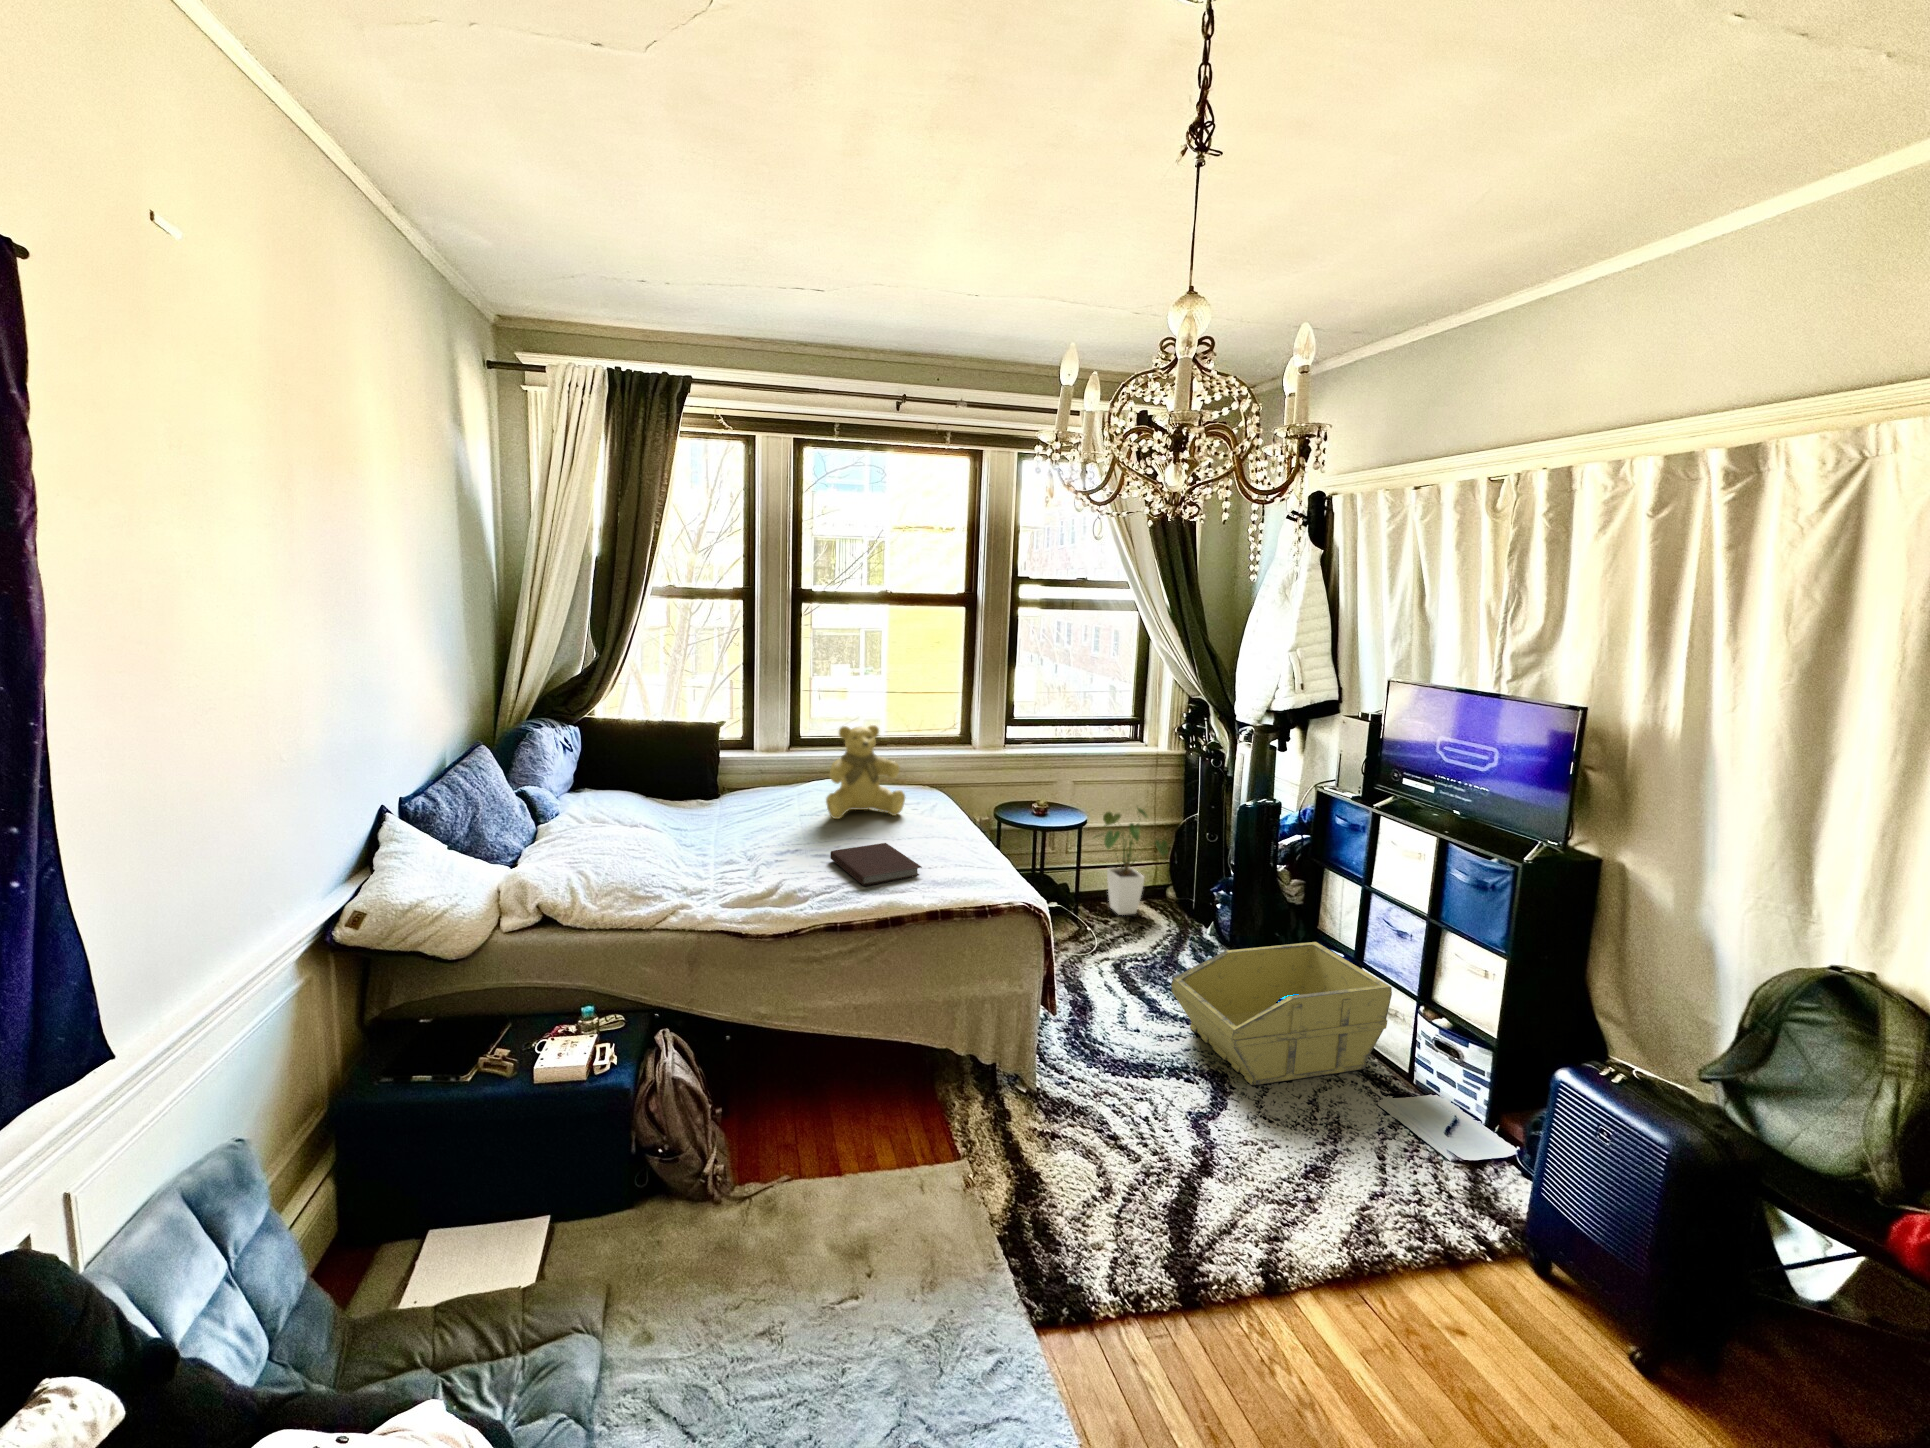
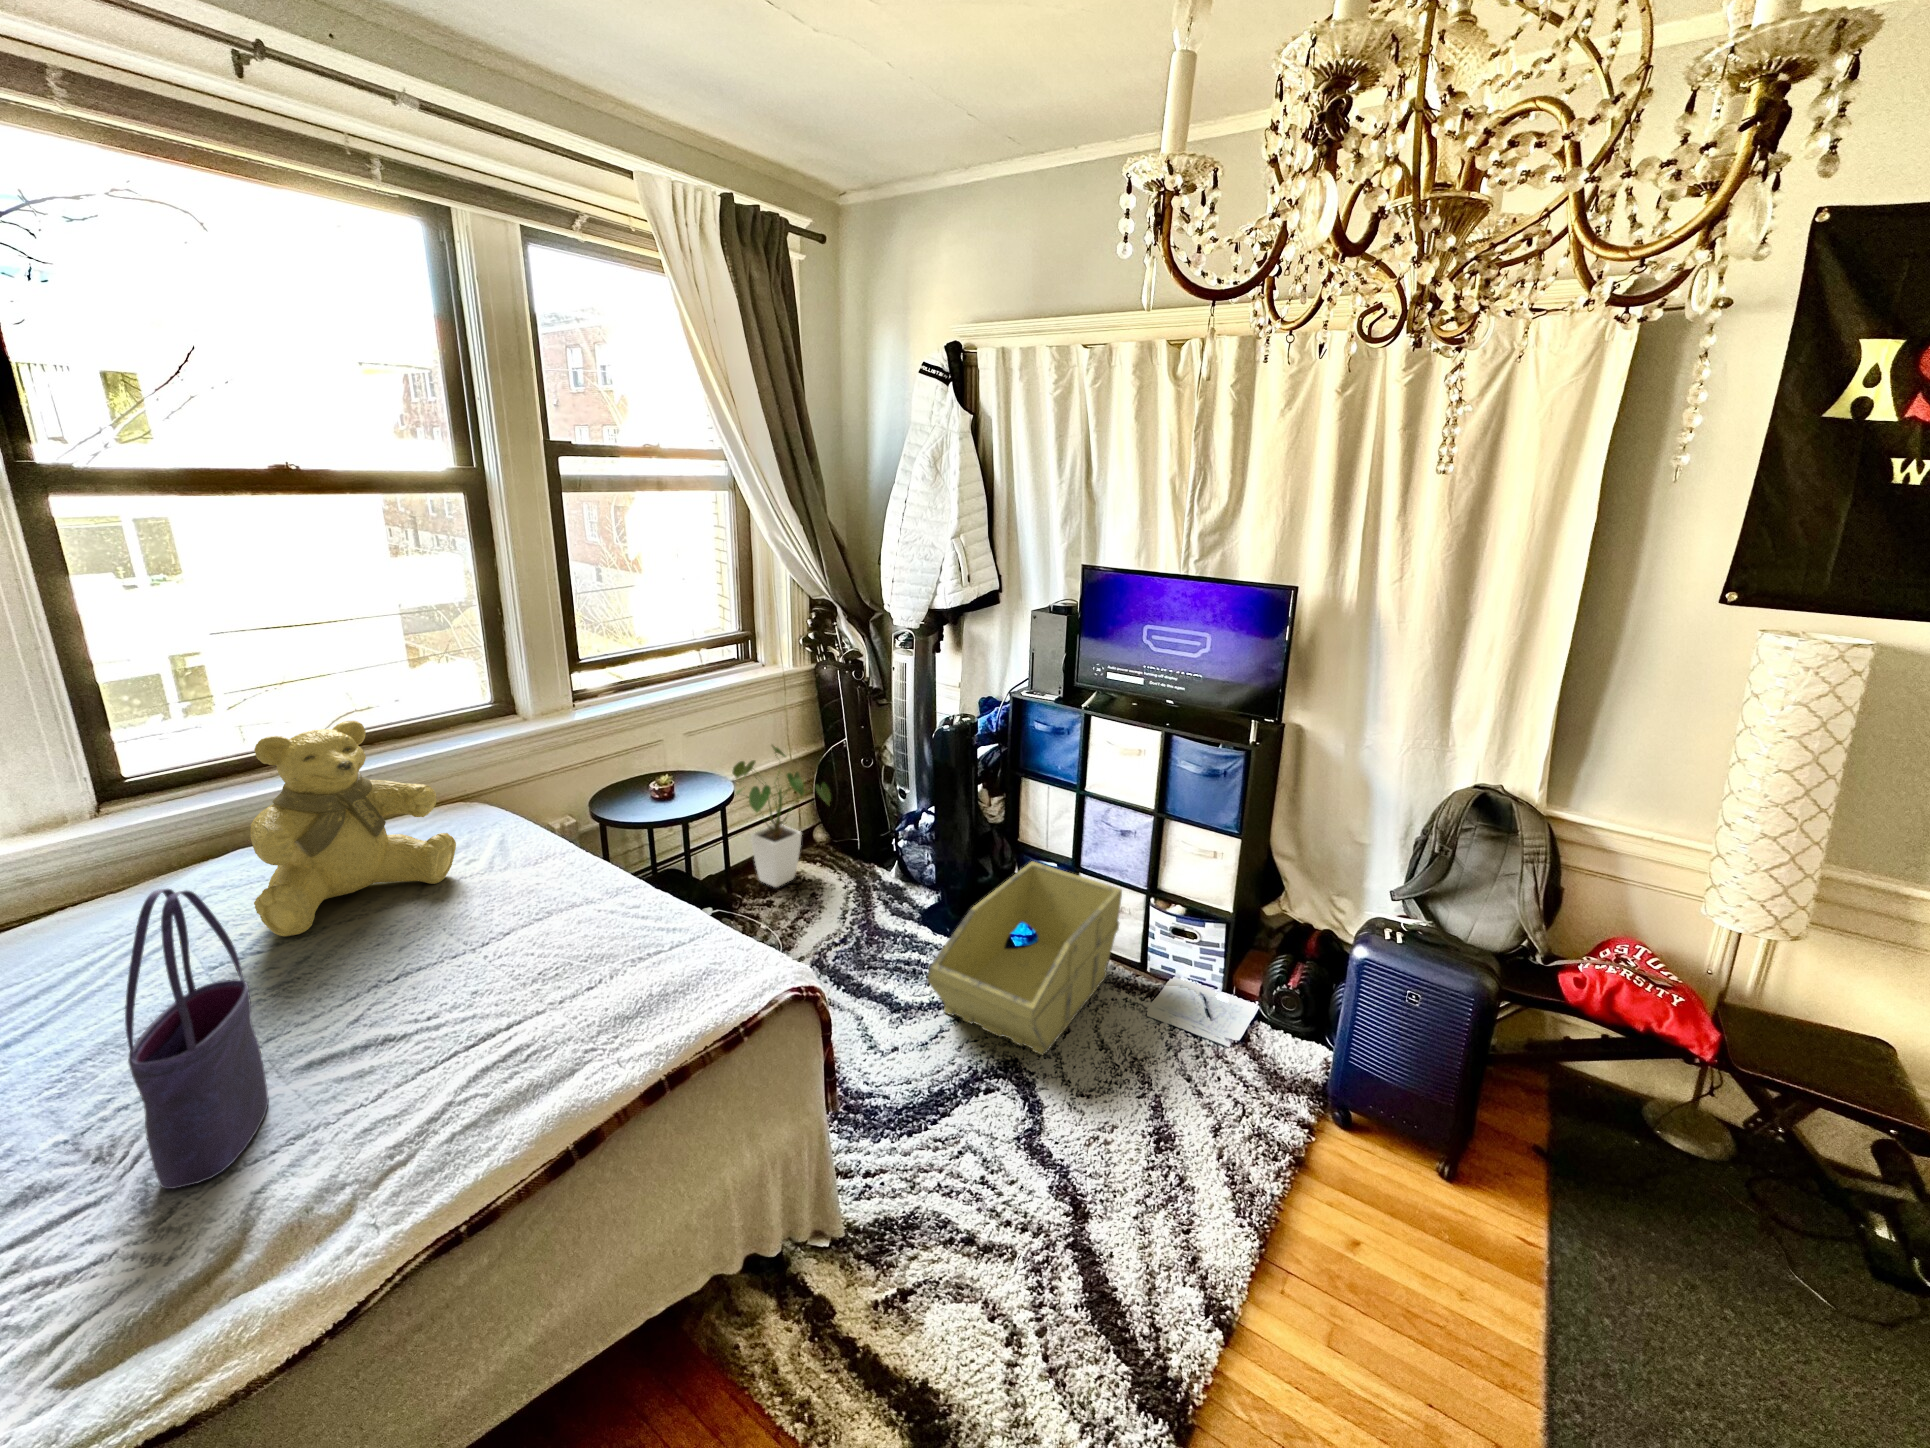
tote bag: none [769,761,806,875] -> present [125,889,269,1189]
notebook: present [830,843,922,886] -> none [345,963,600,1099]

